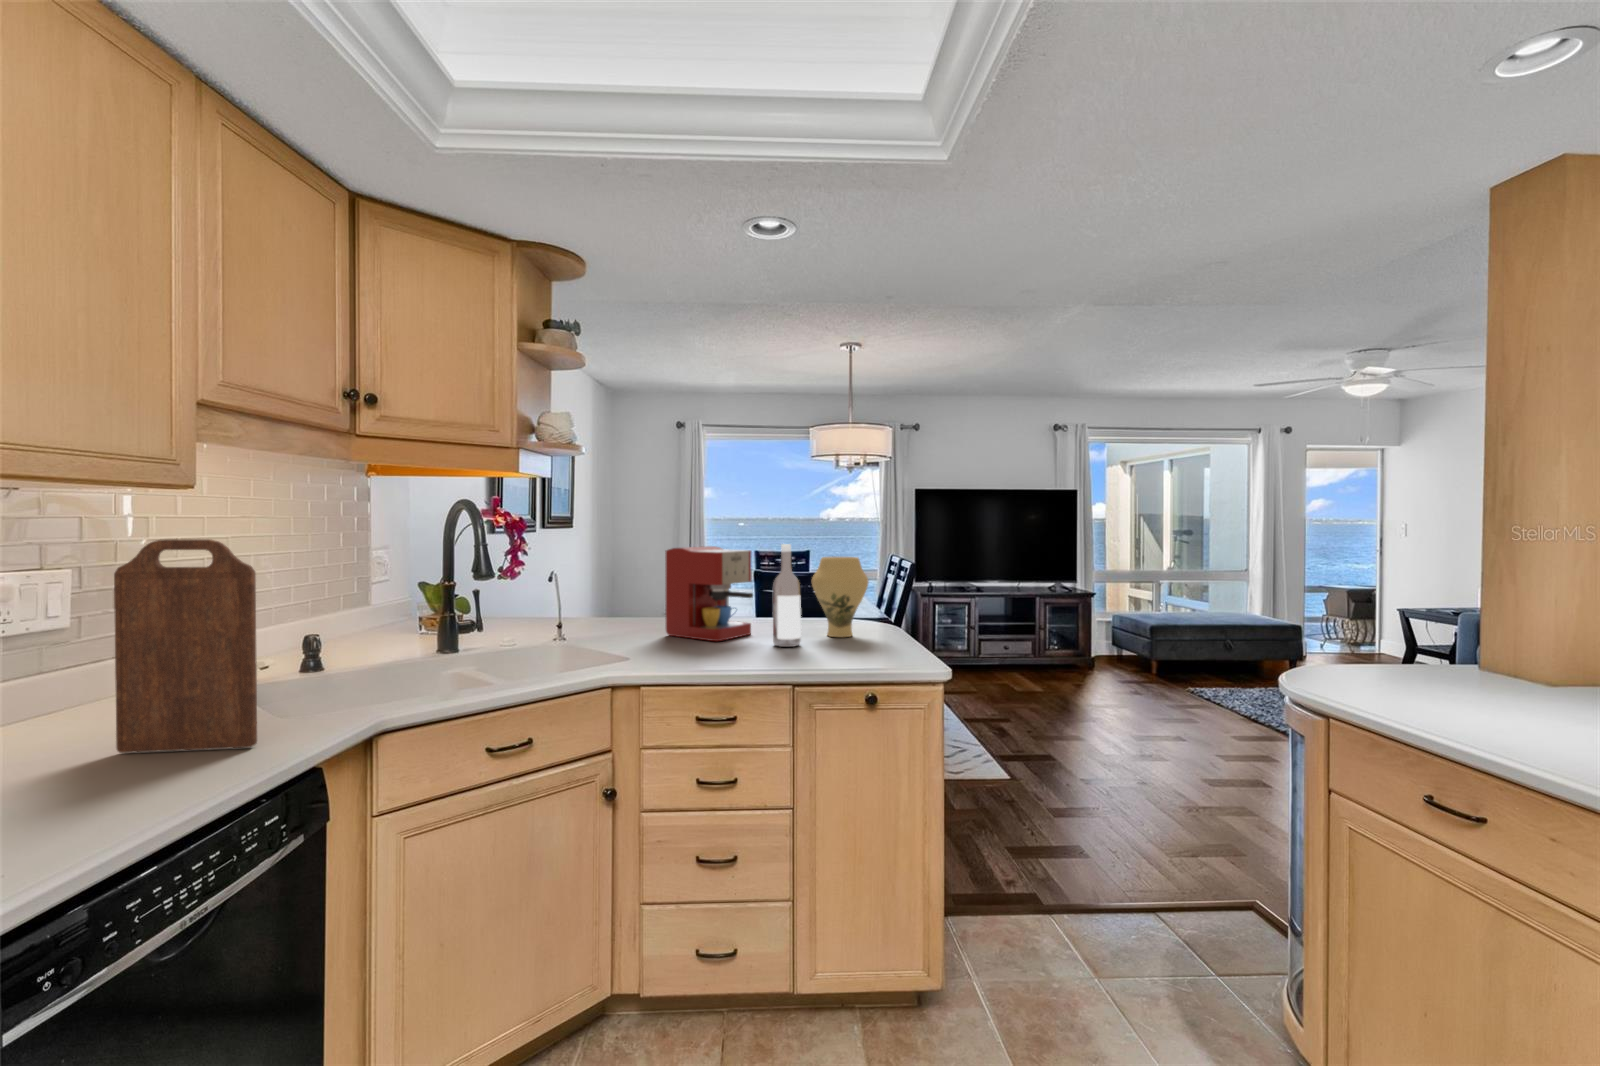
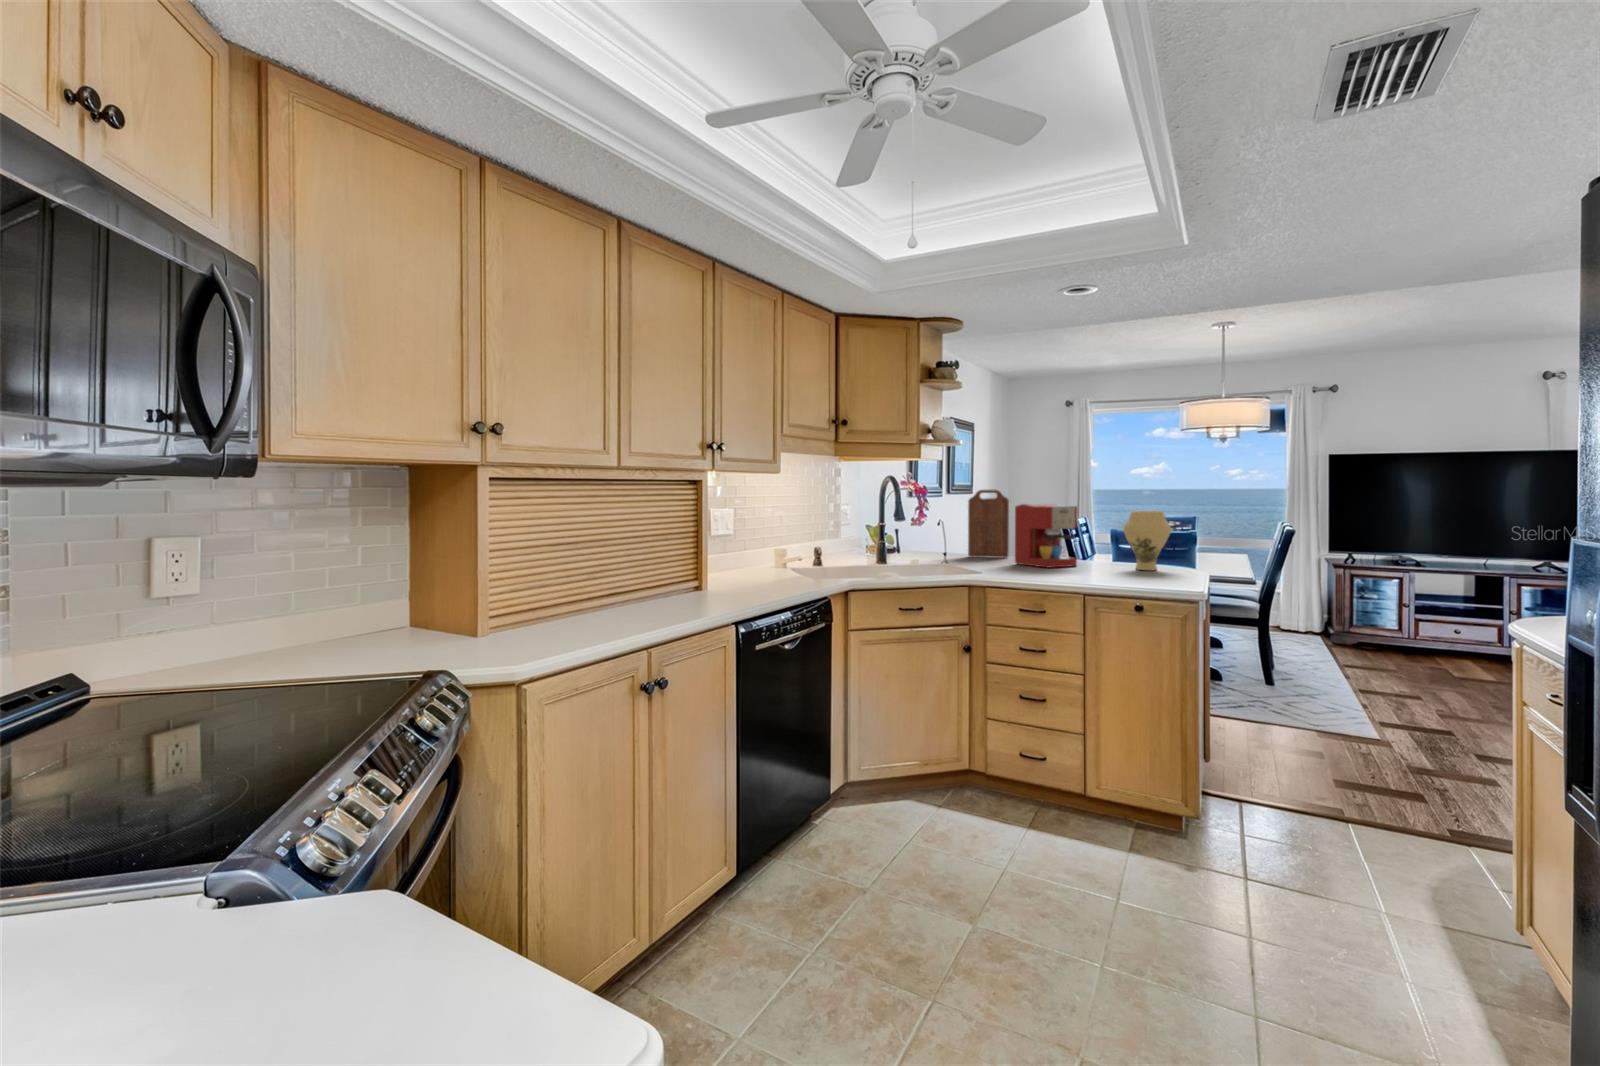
cutting board: present [114,539,257,753] -> present [968,490,1009,558]
wine bottle: present [773,544,801,647] -> none [1087,500,1108,572]

